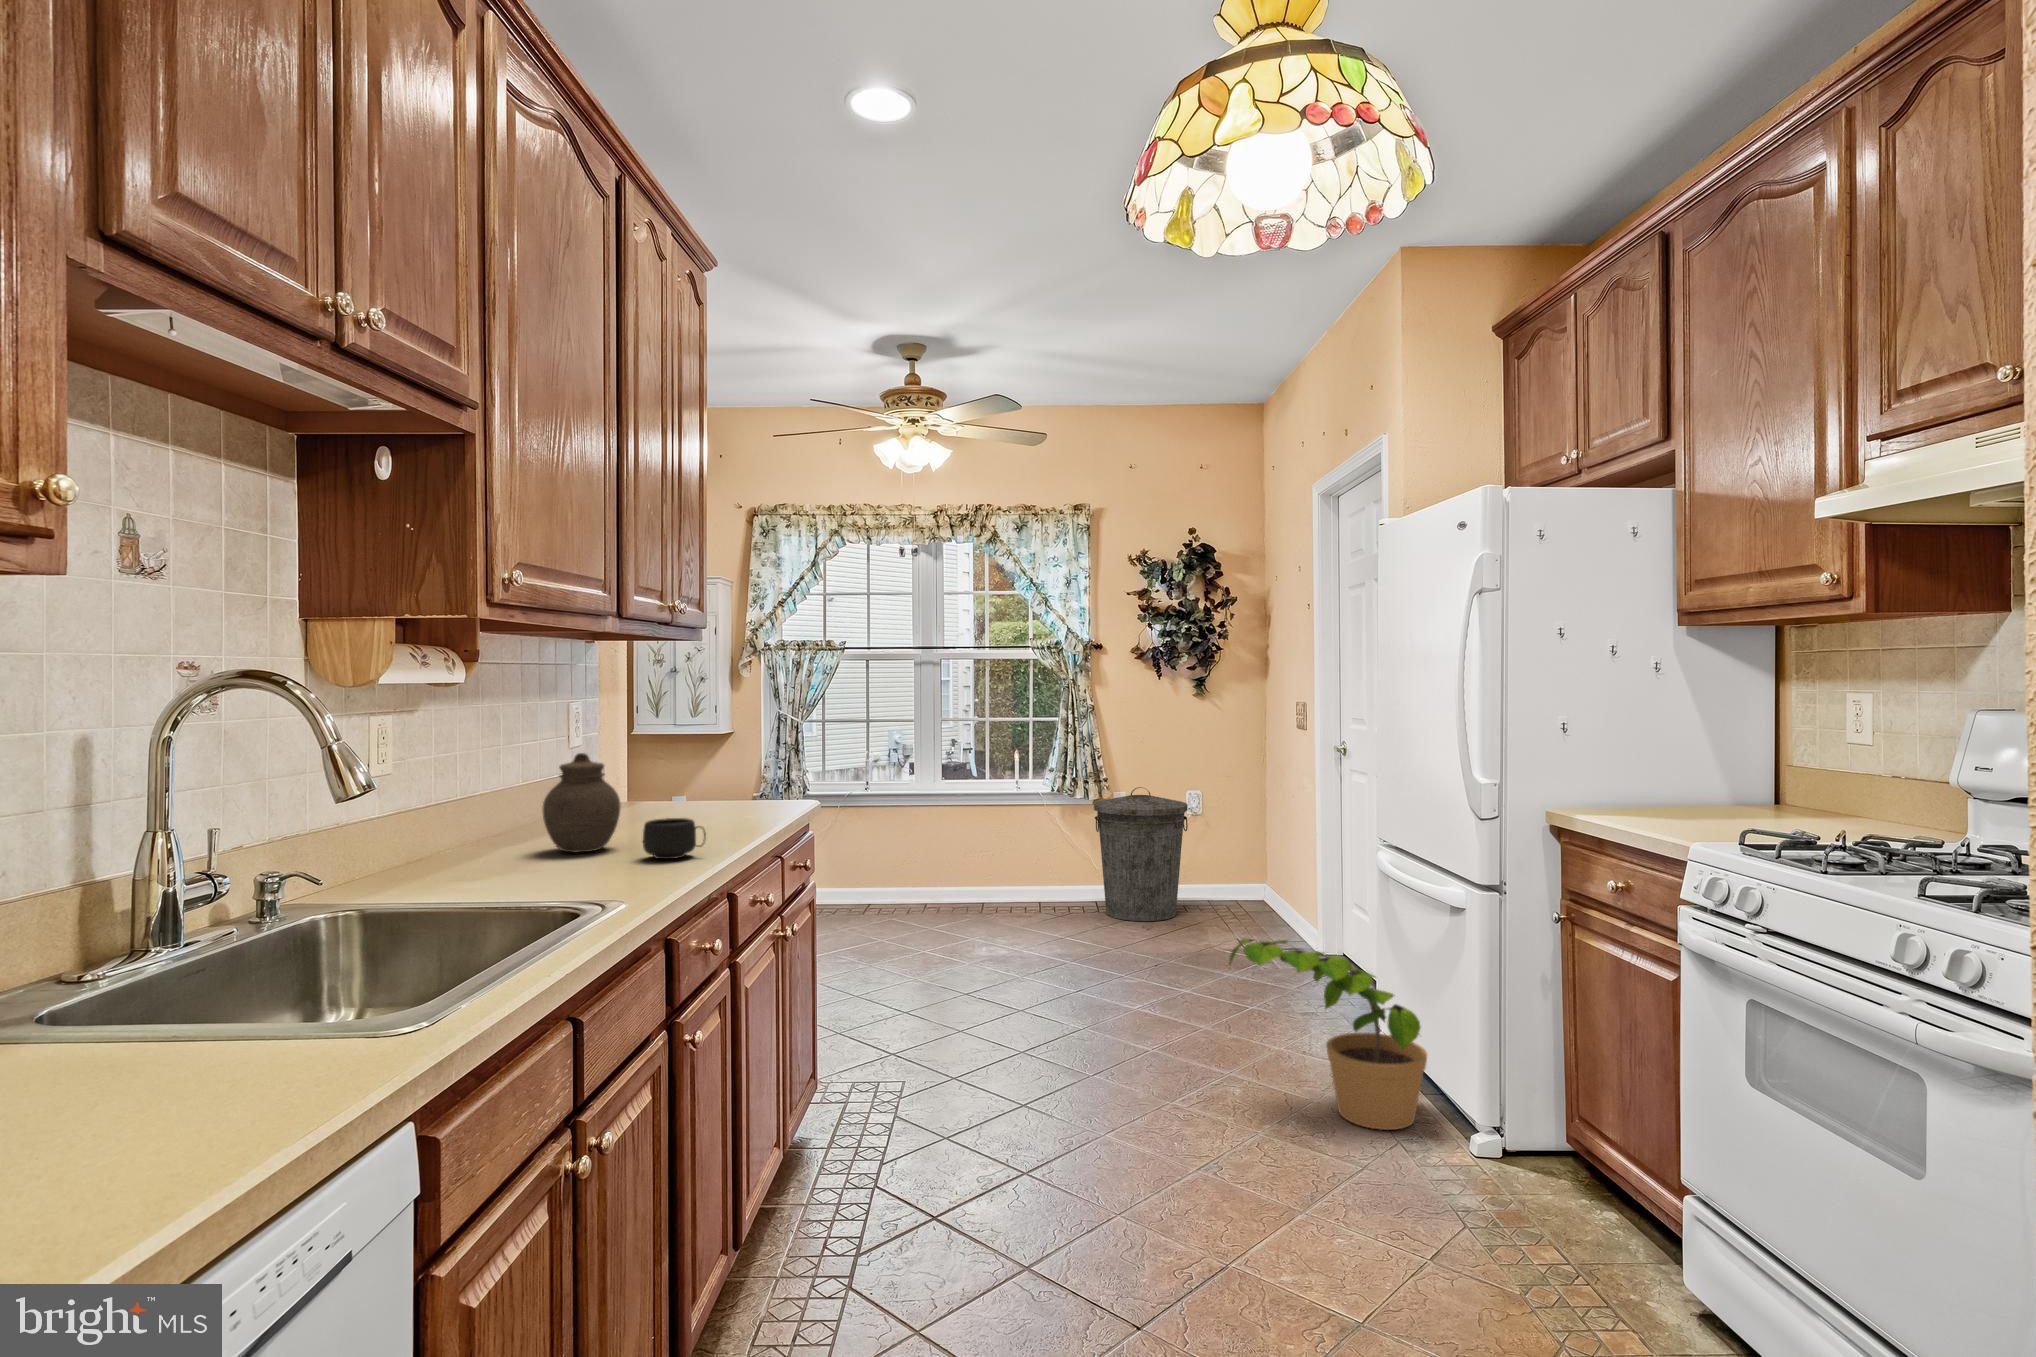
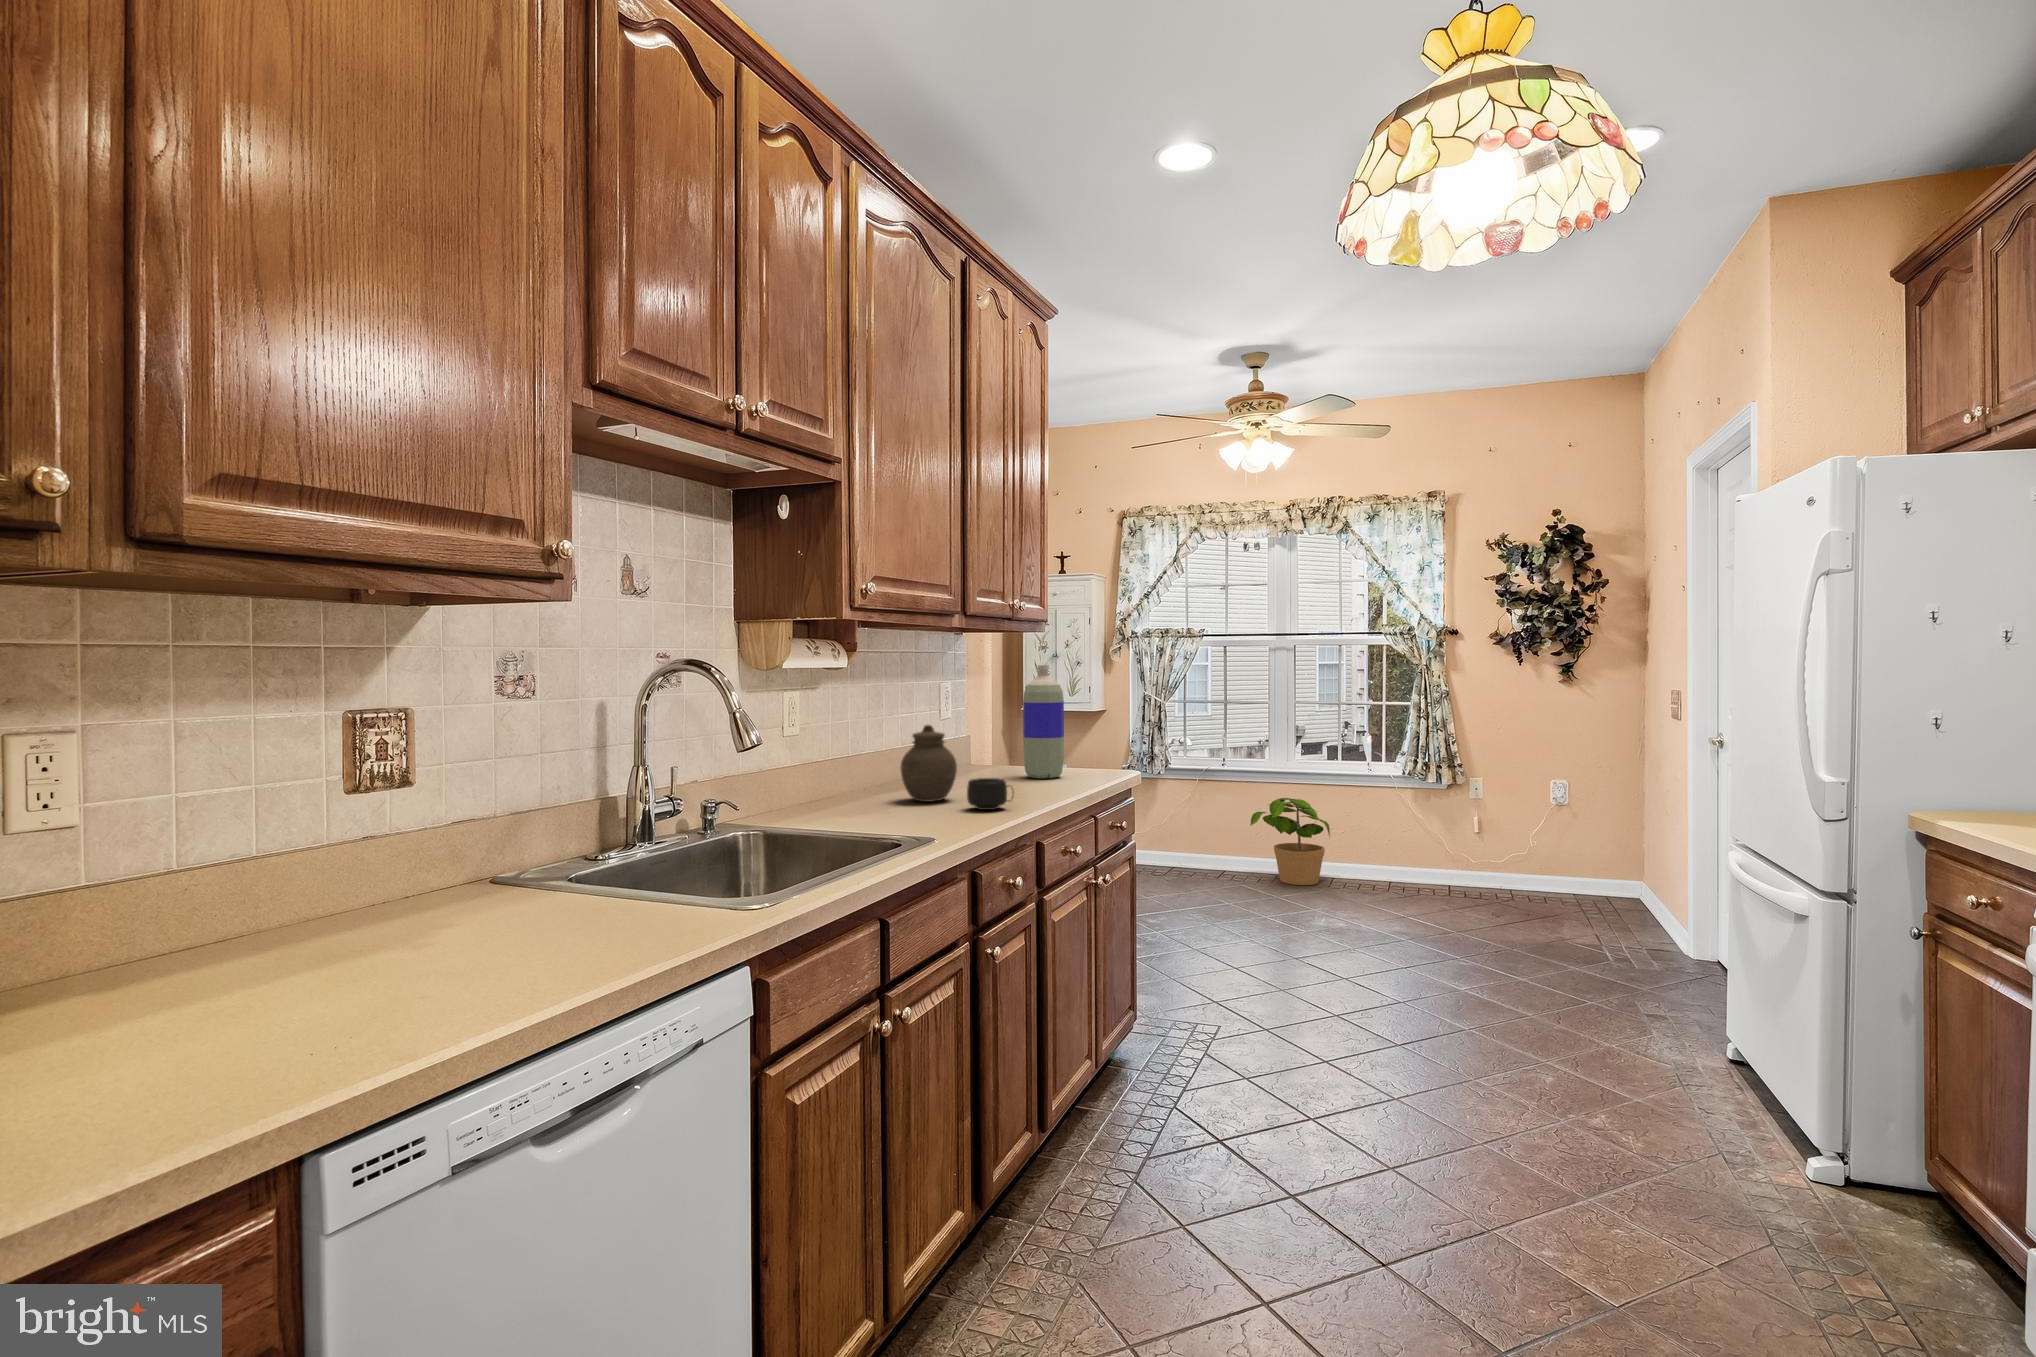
bottle: none [687,678,738,814] -> present [1023,665,1064,778]
trash can: present [1094,787,1188,921] -> none [1445,775,1550,911]
potted plant: present [1229,938,1427,1130] -> present [1250,798,1330,885]

